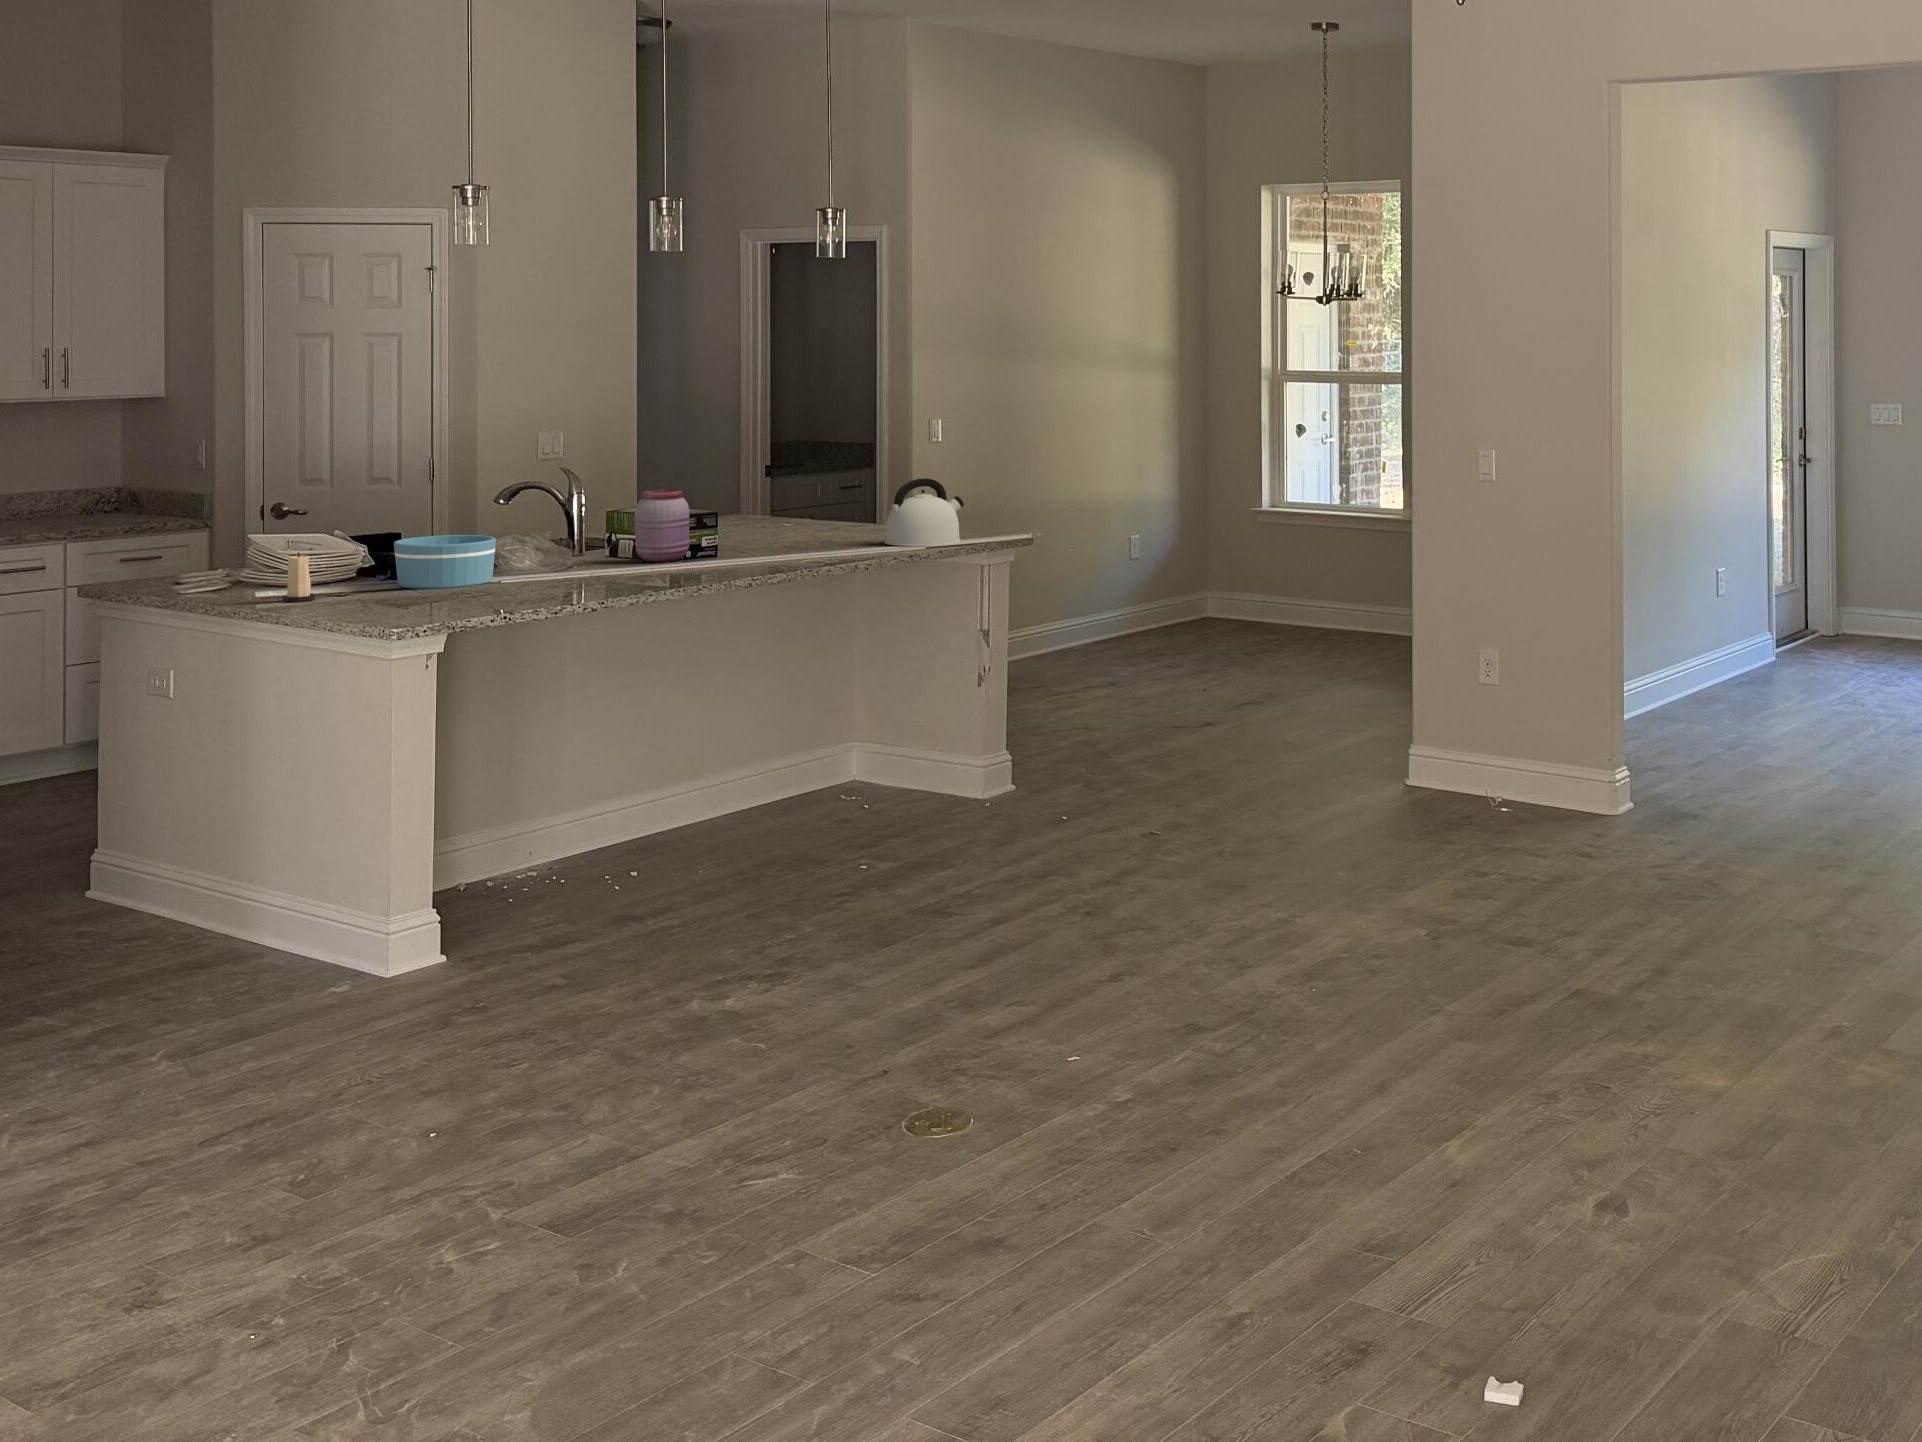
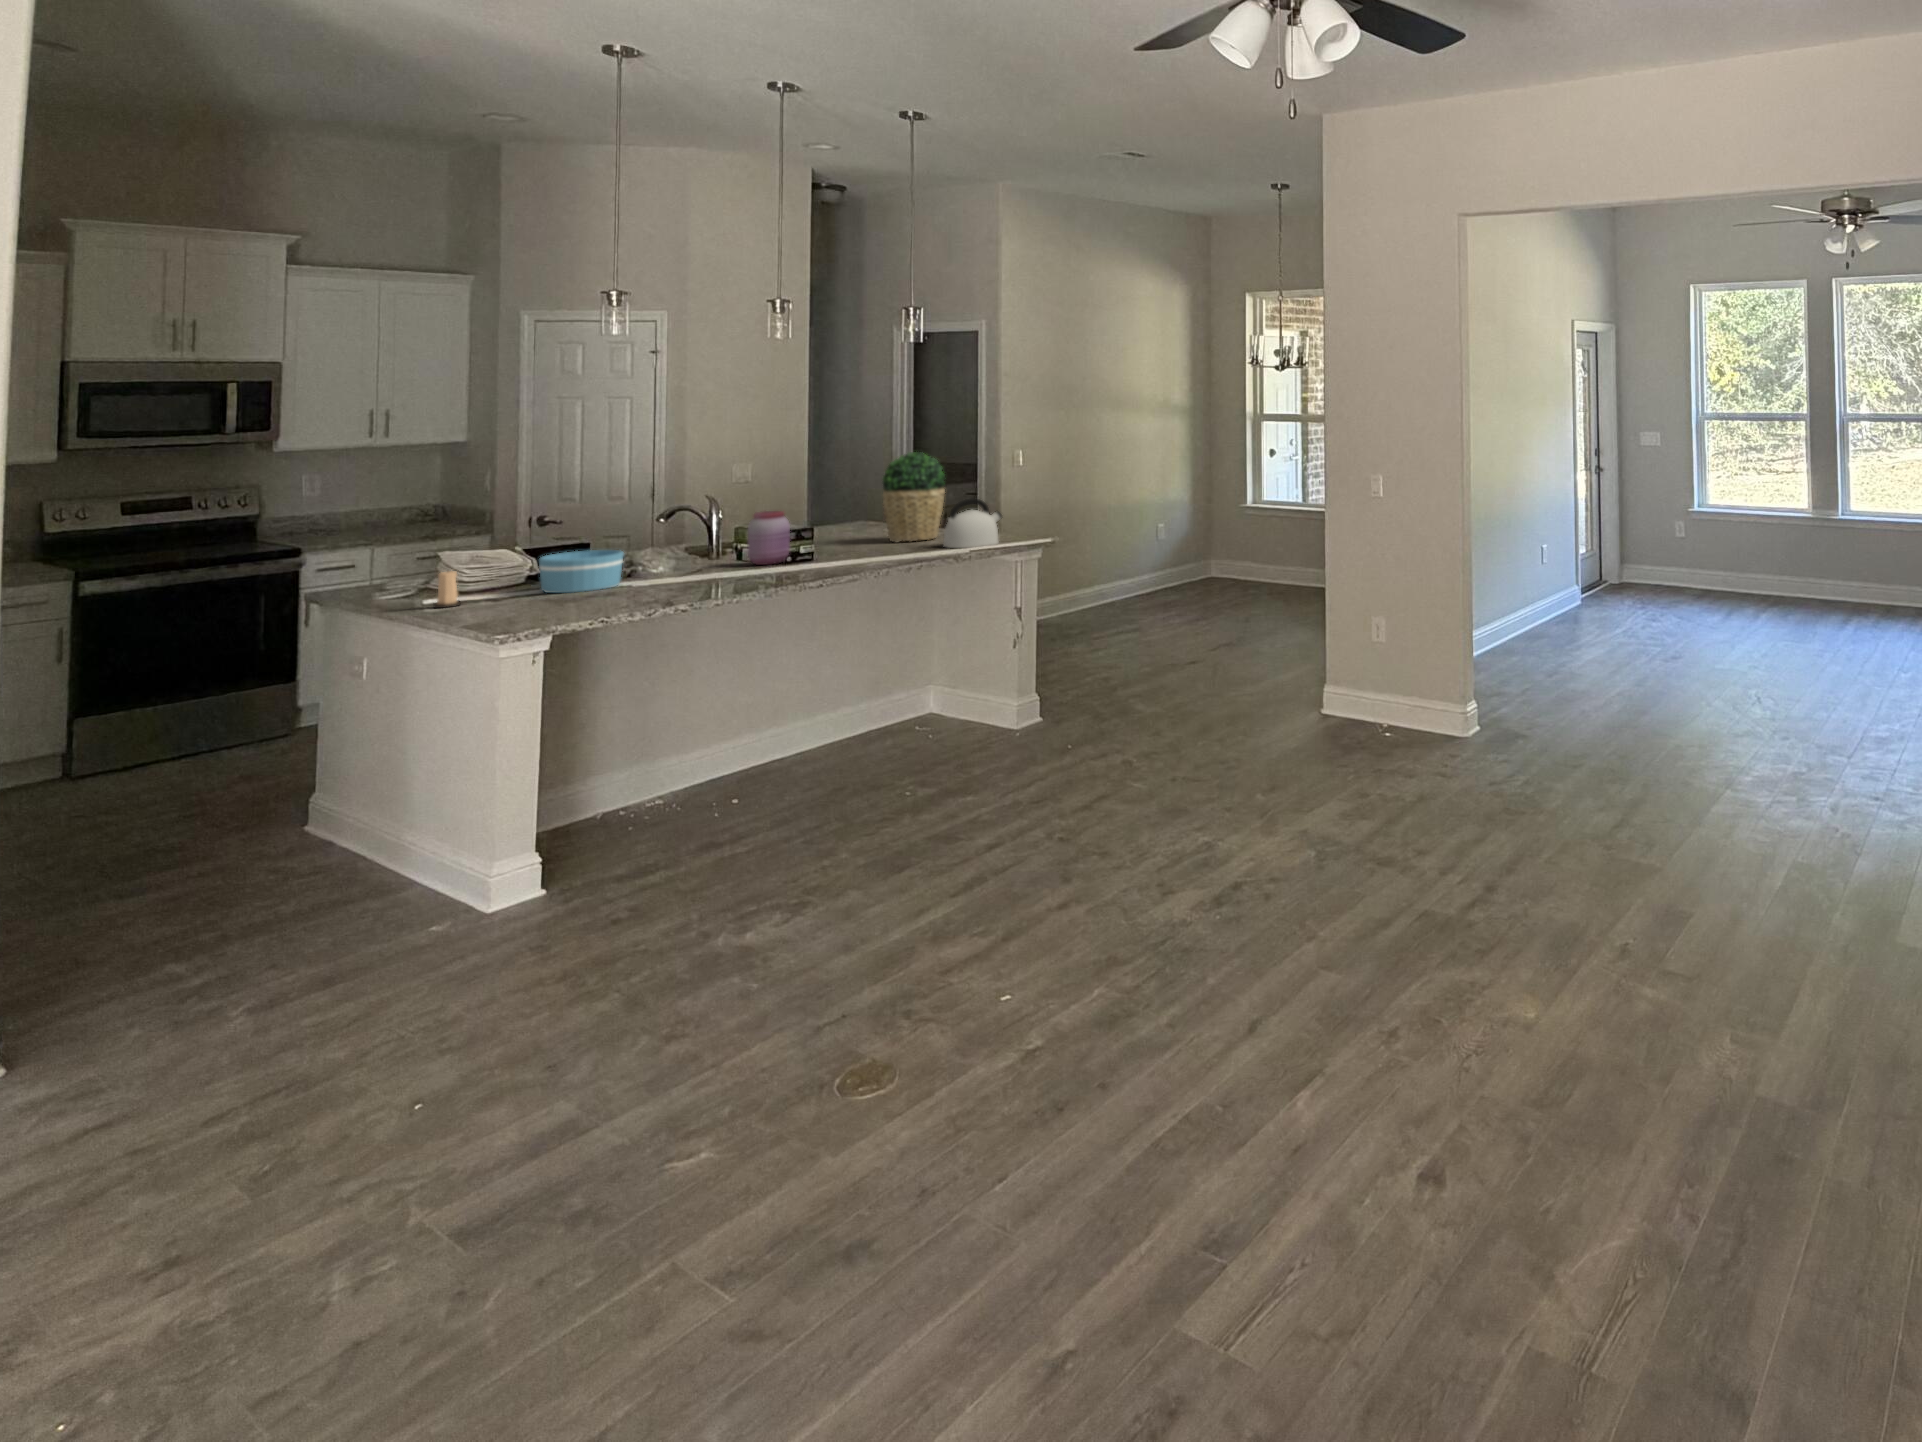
potted plant: none [789,413,875,539] -> present [882,452,945,542]

